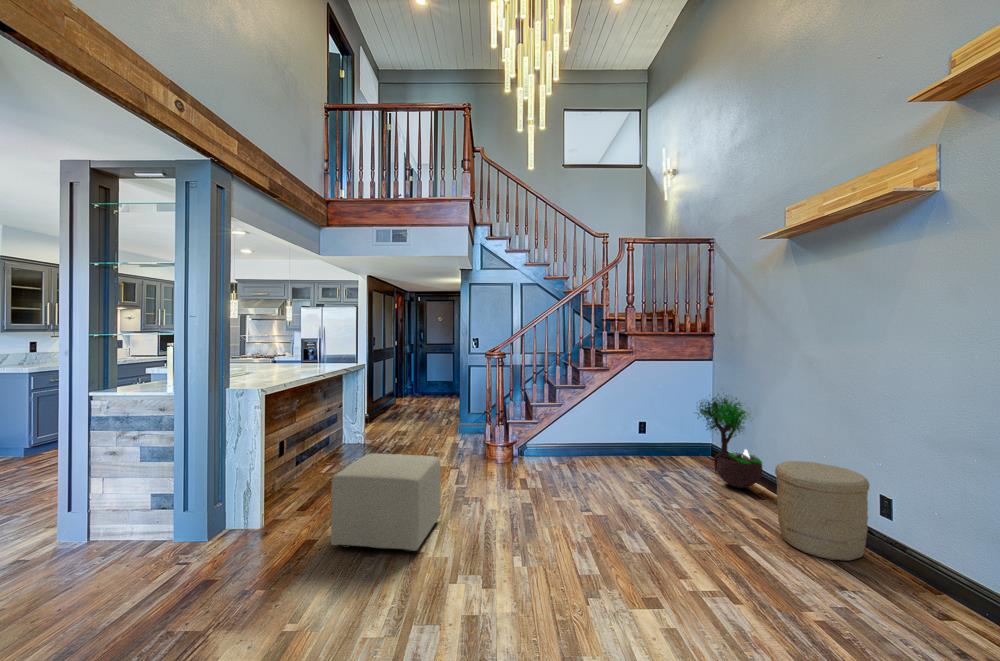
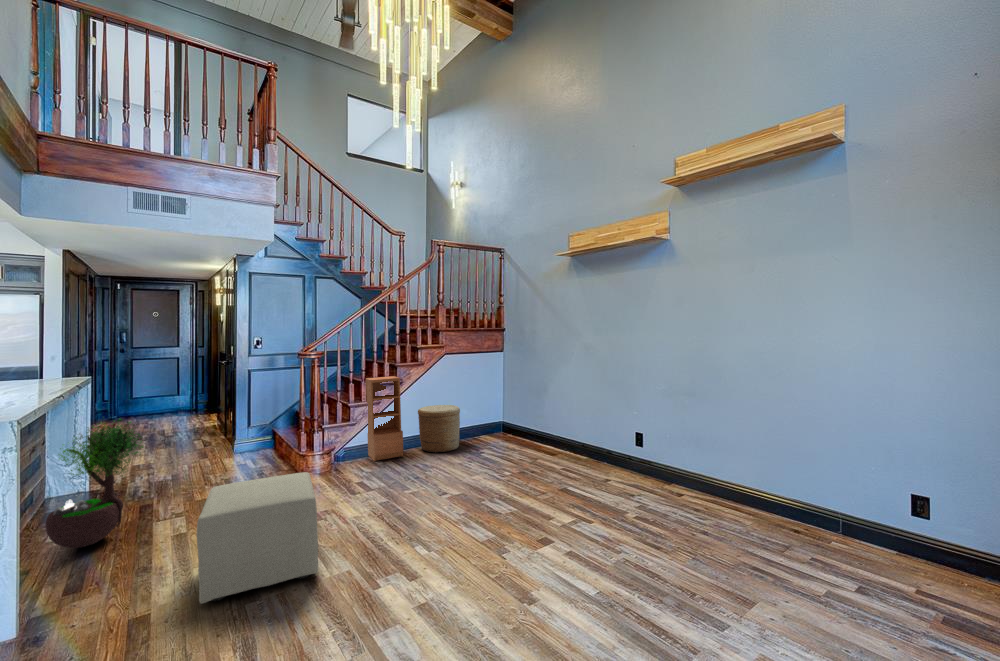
bookcase: none [546,377,578,463] -> present [366,376,403,461]
potted tree: present [698,394,762,488] -> present [46,419,143,548]
woven basket: present [775,461,869,561] -> present [418,405,460,453]

